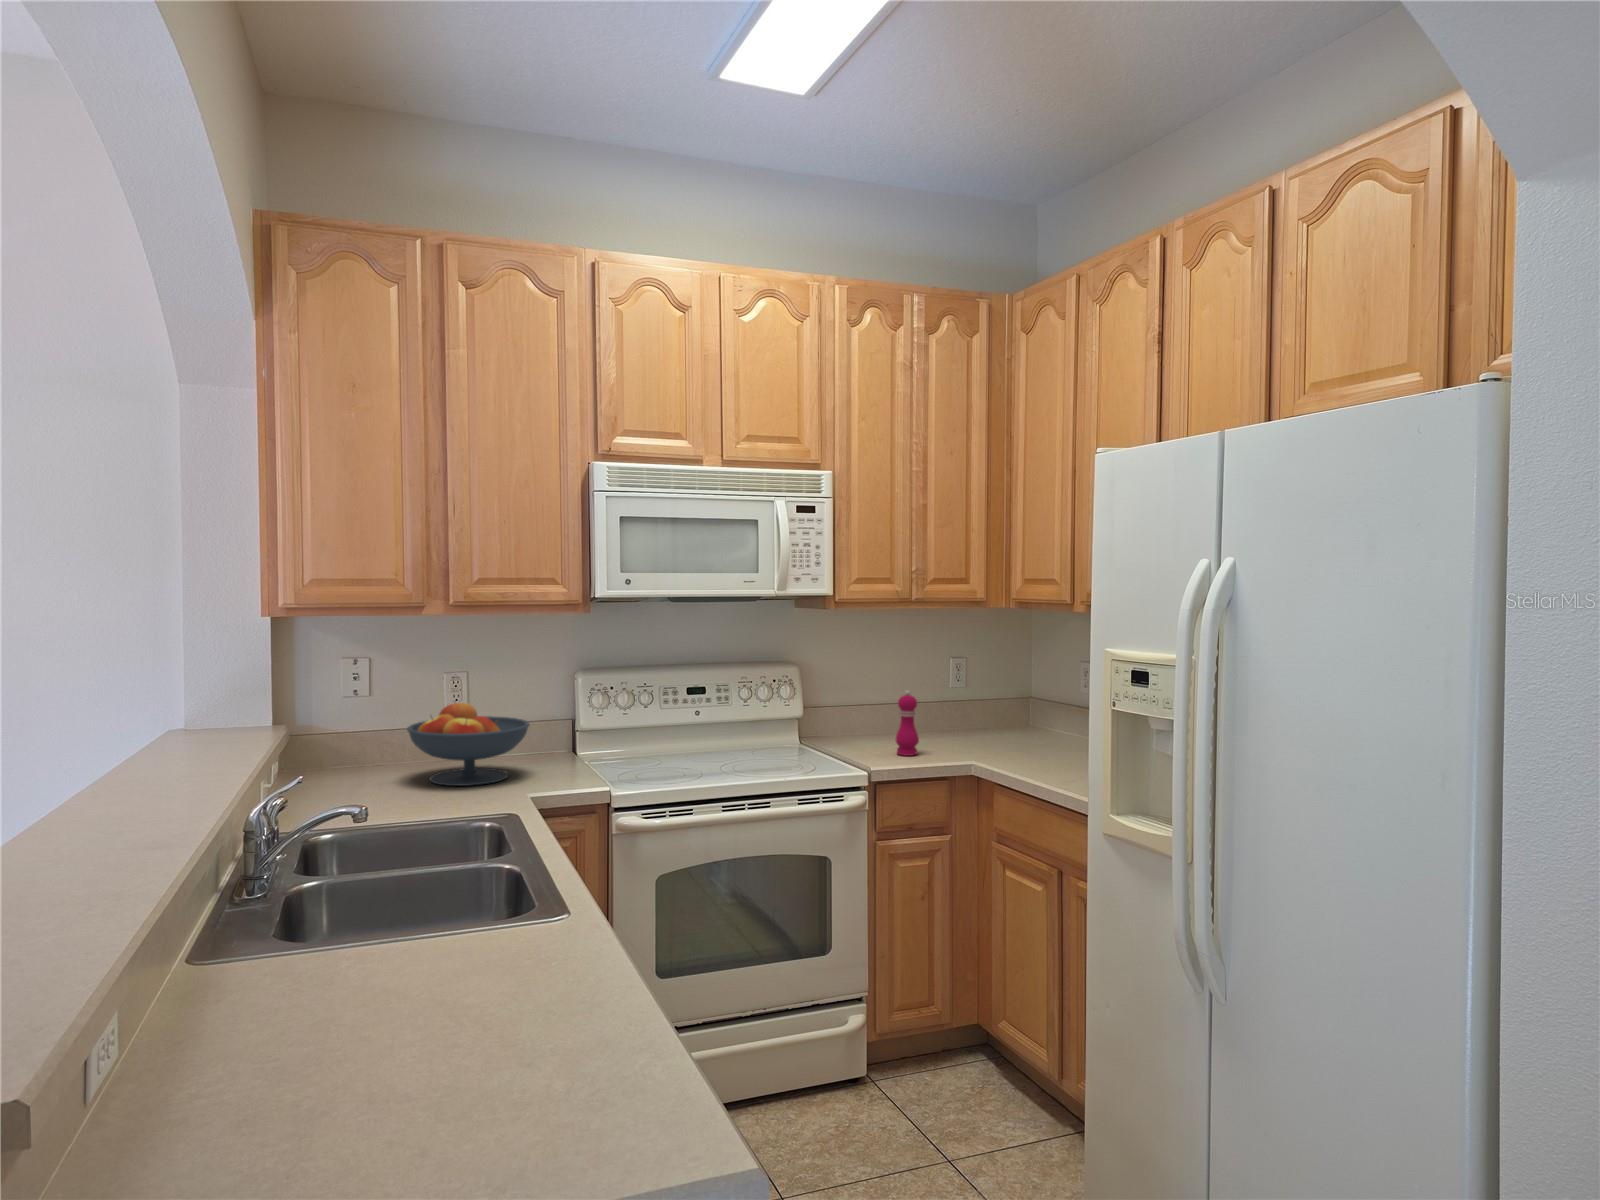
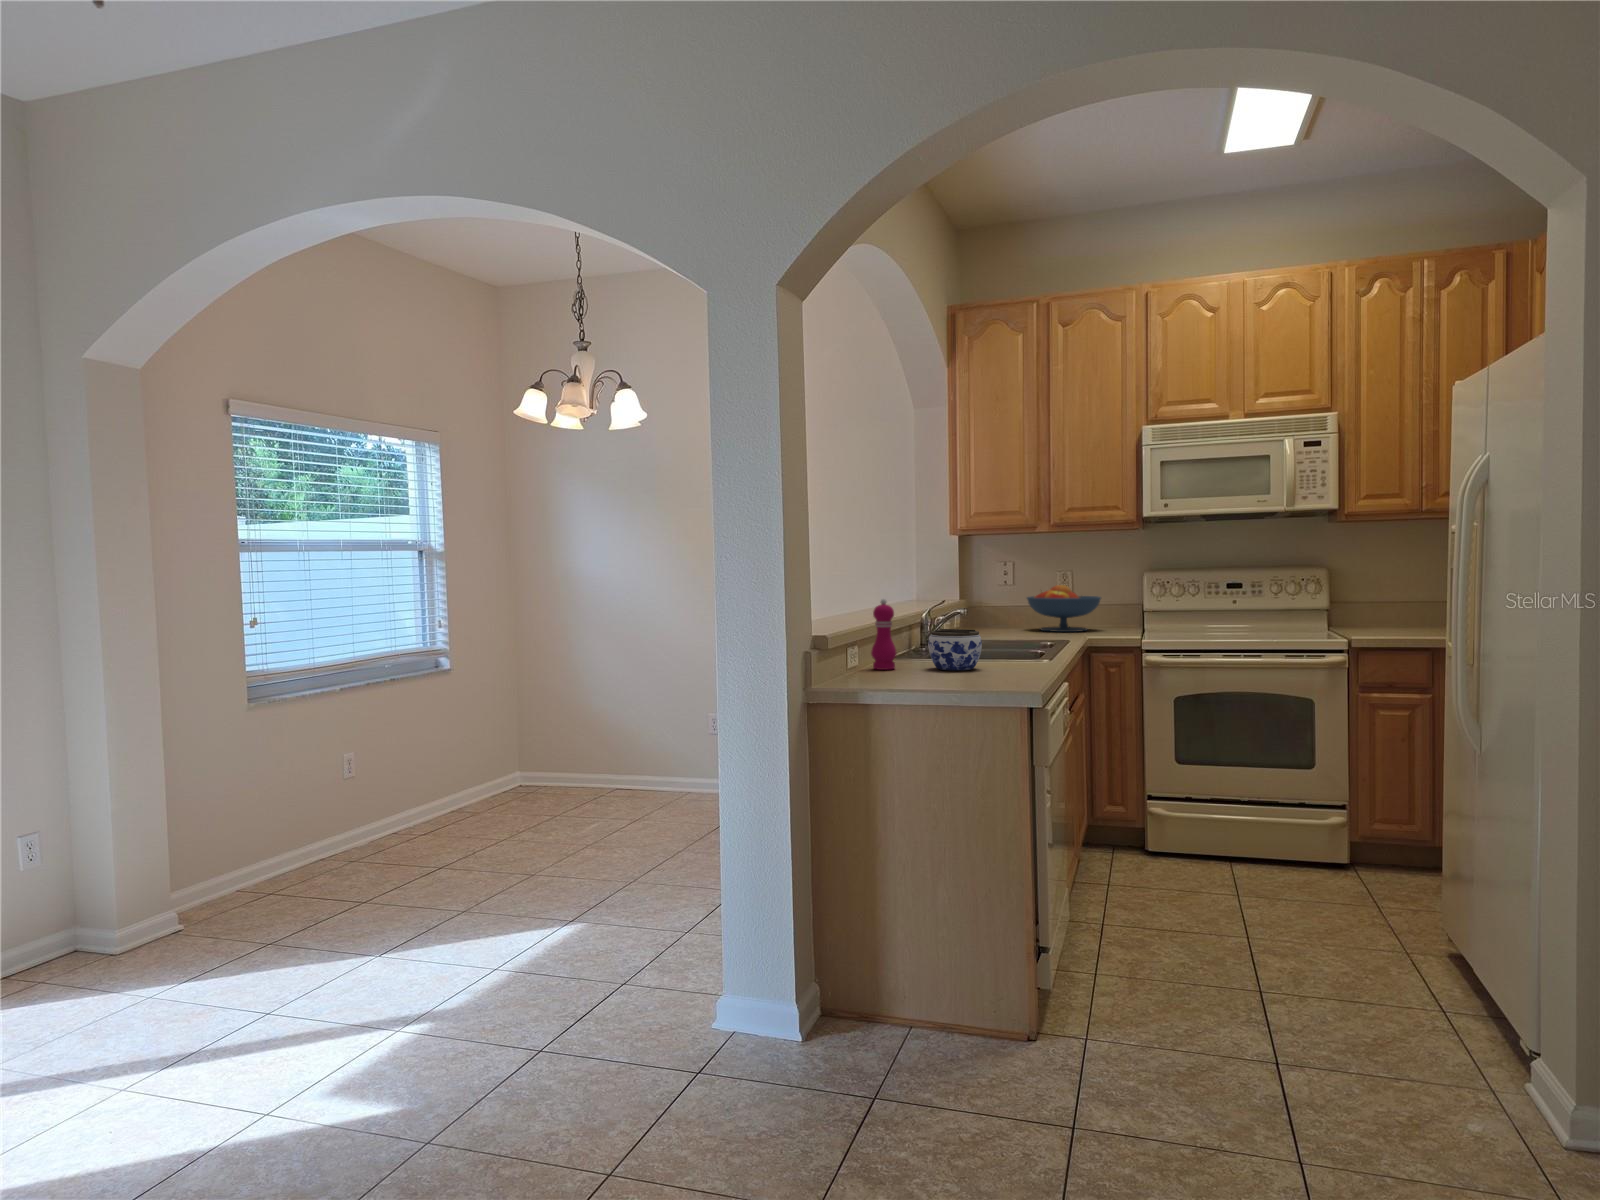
pepper mill: present [896,690,919,756] -> present [871,599,896,670]
jar: none [385,950,520,1080] -> present [928,629,982,671]

